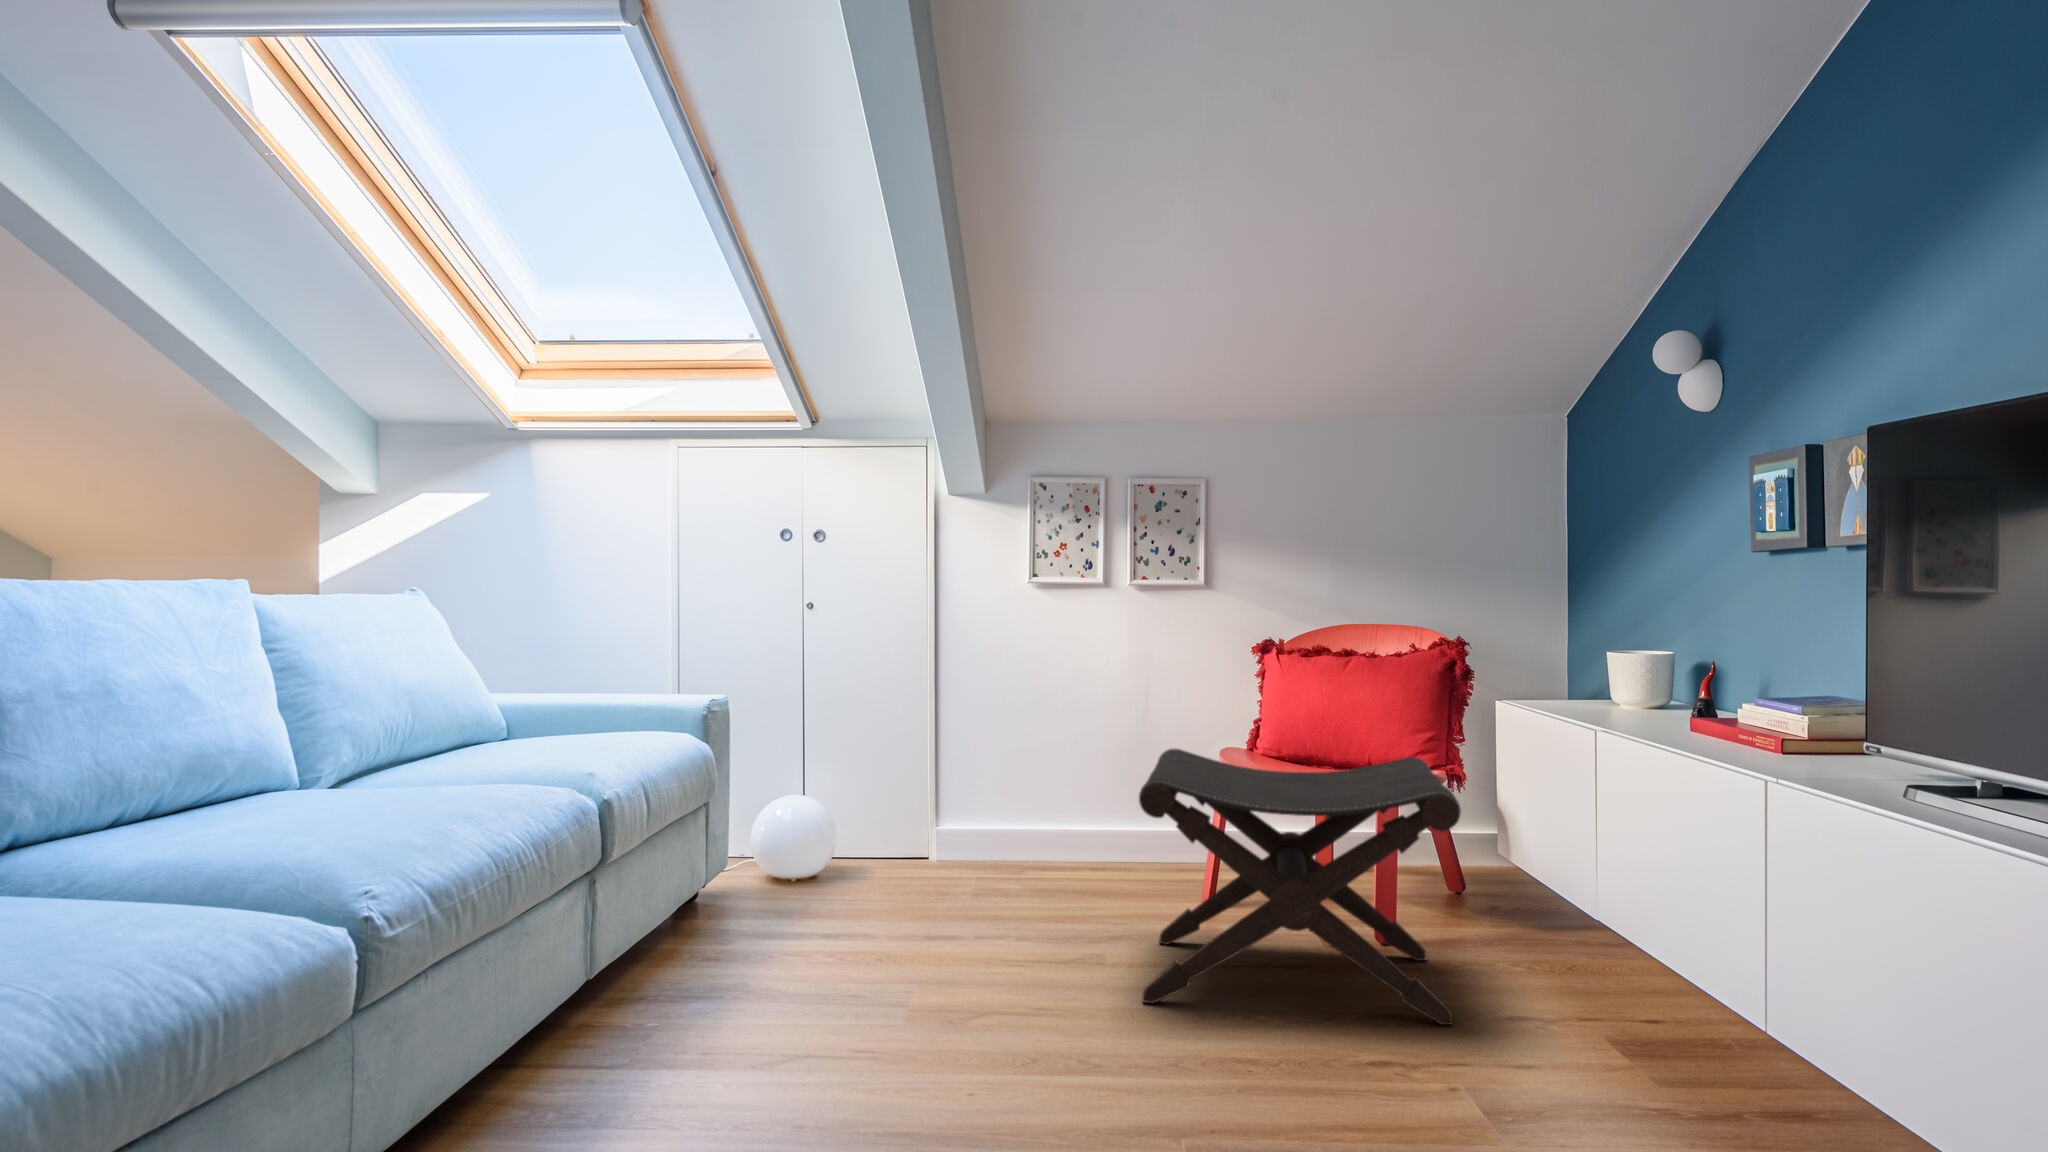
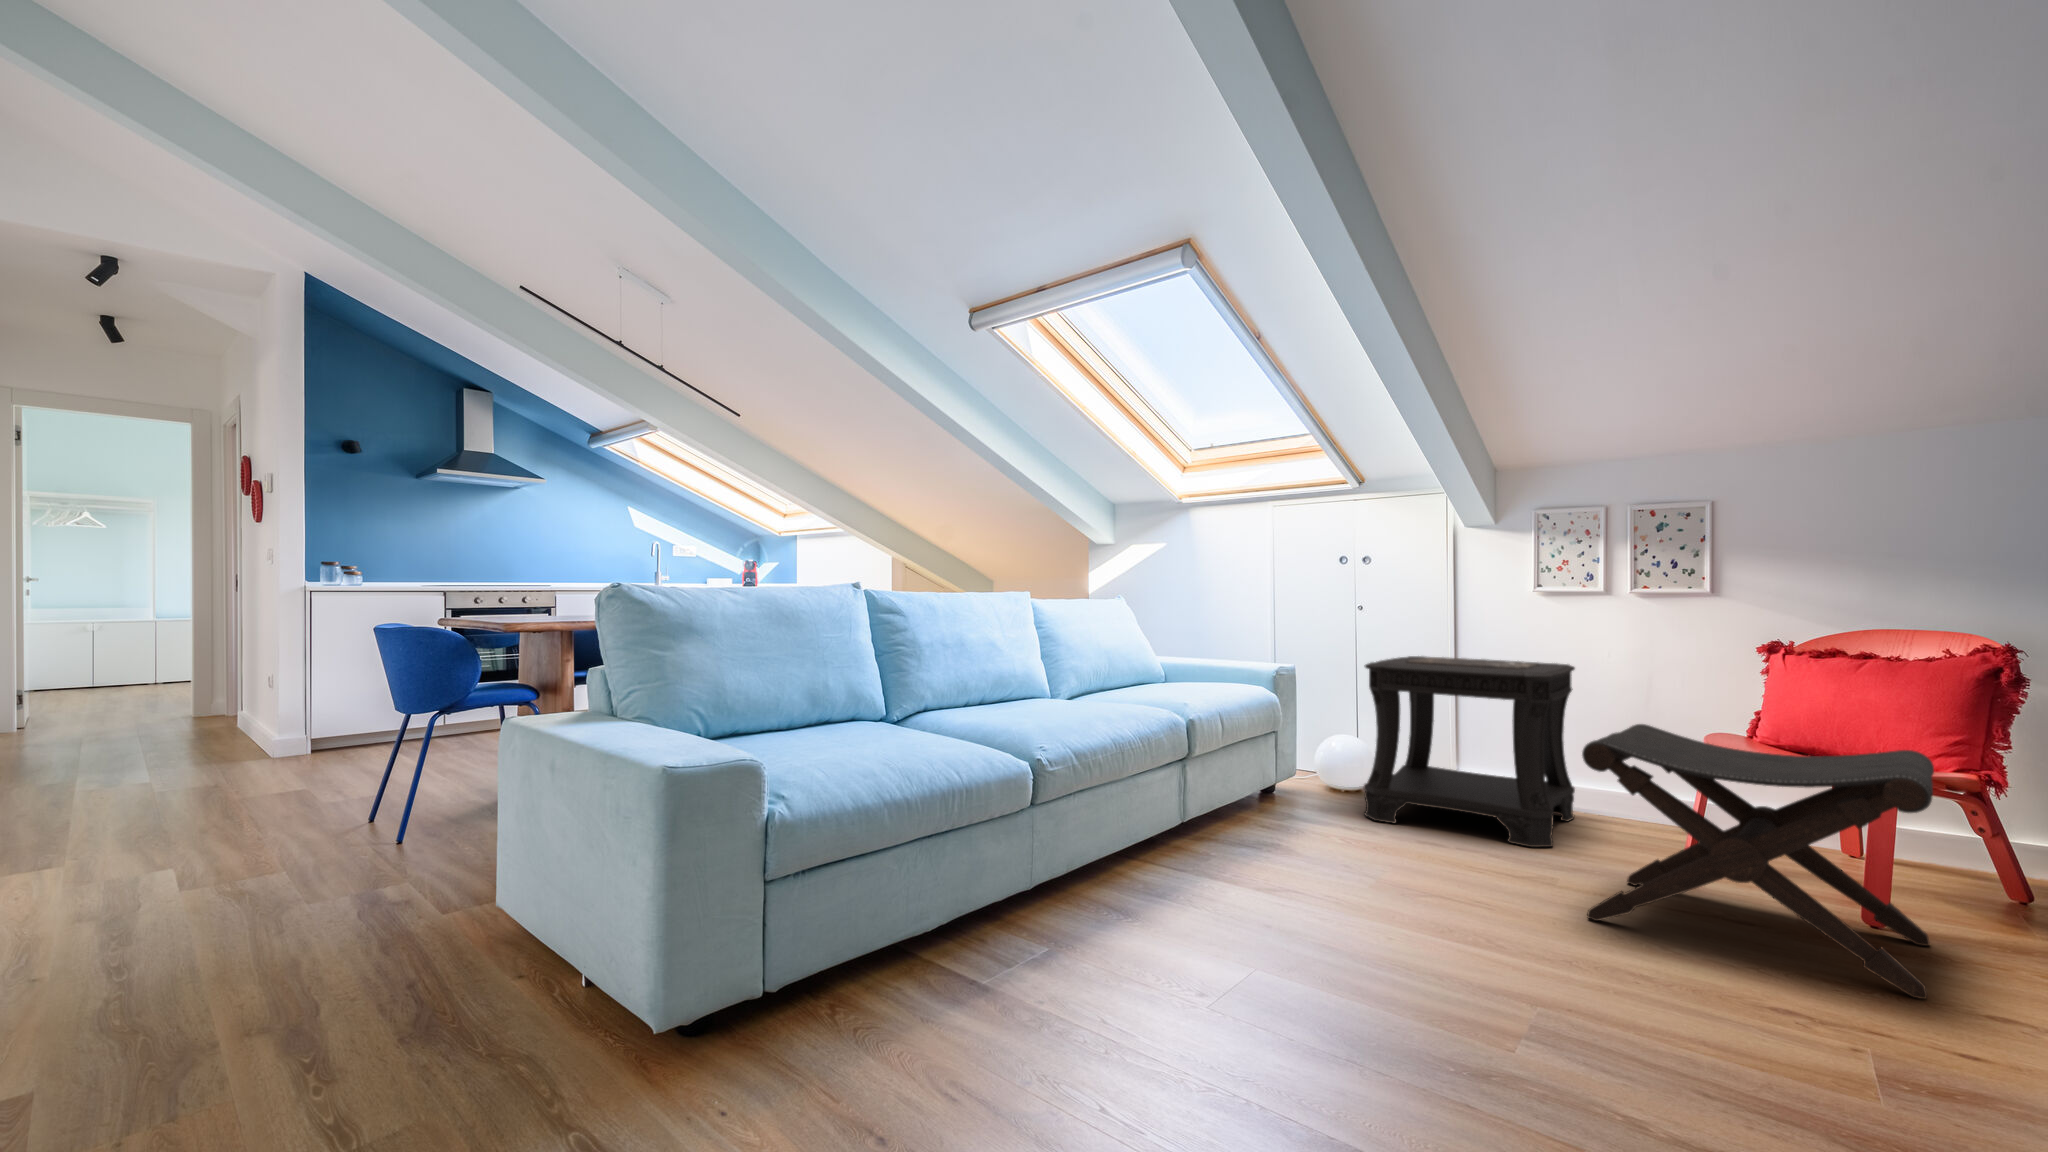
side table: none [837,671,1075,914] -> present [1364,656,1575,847]

